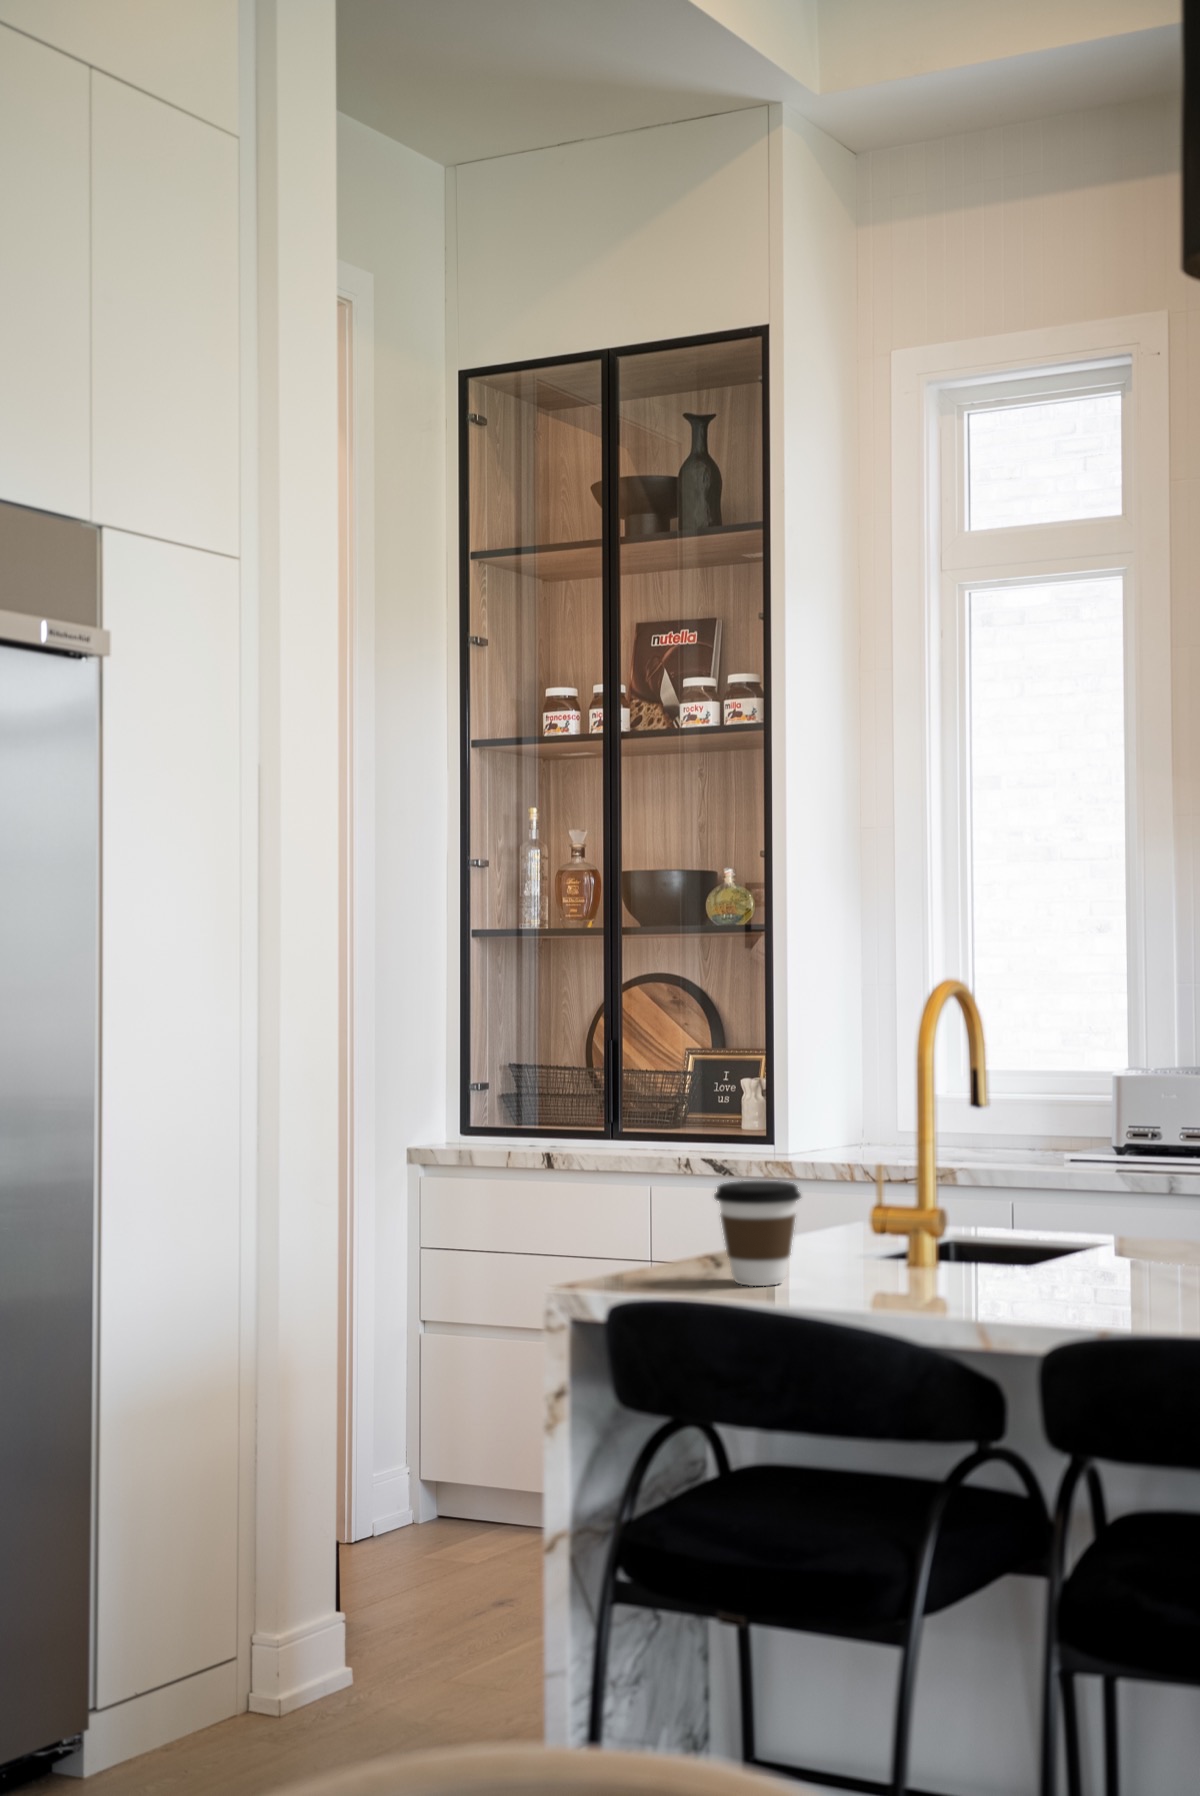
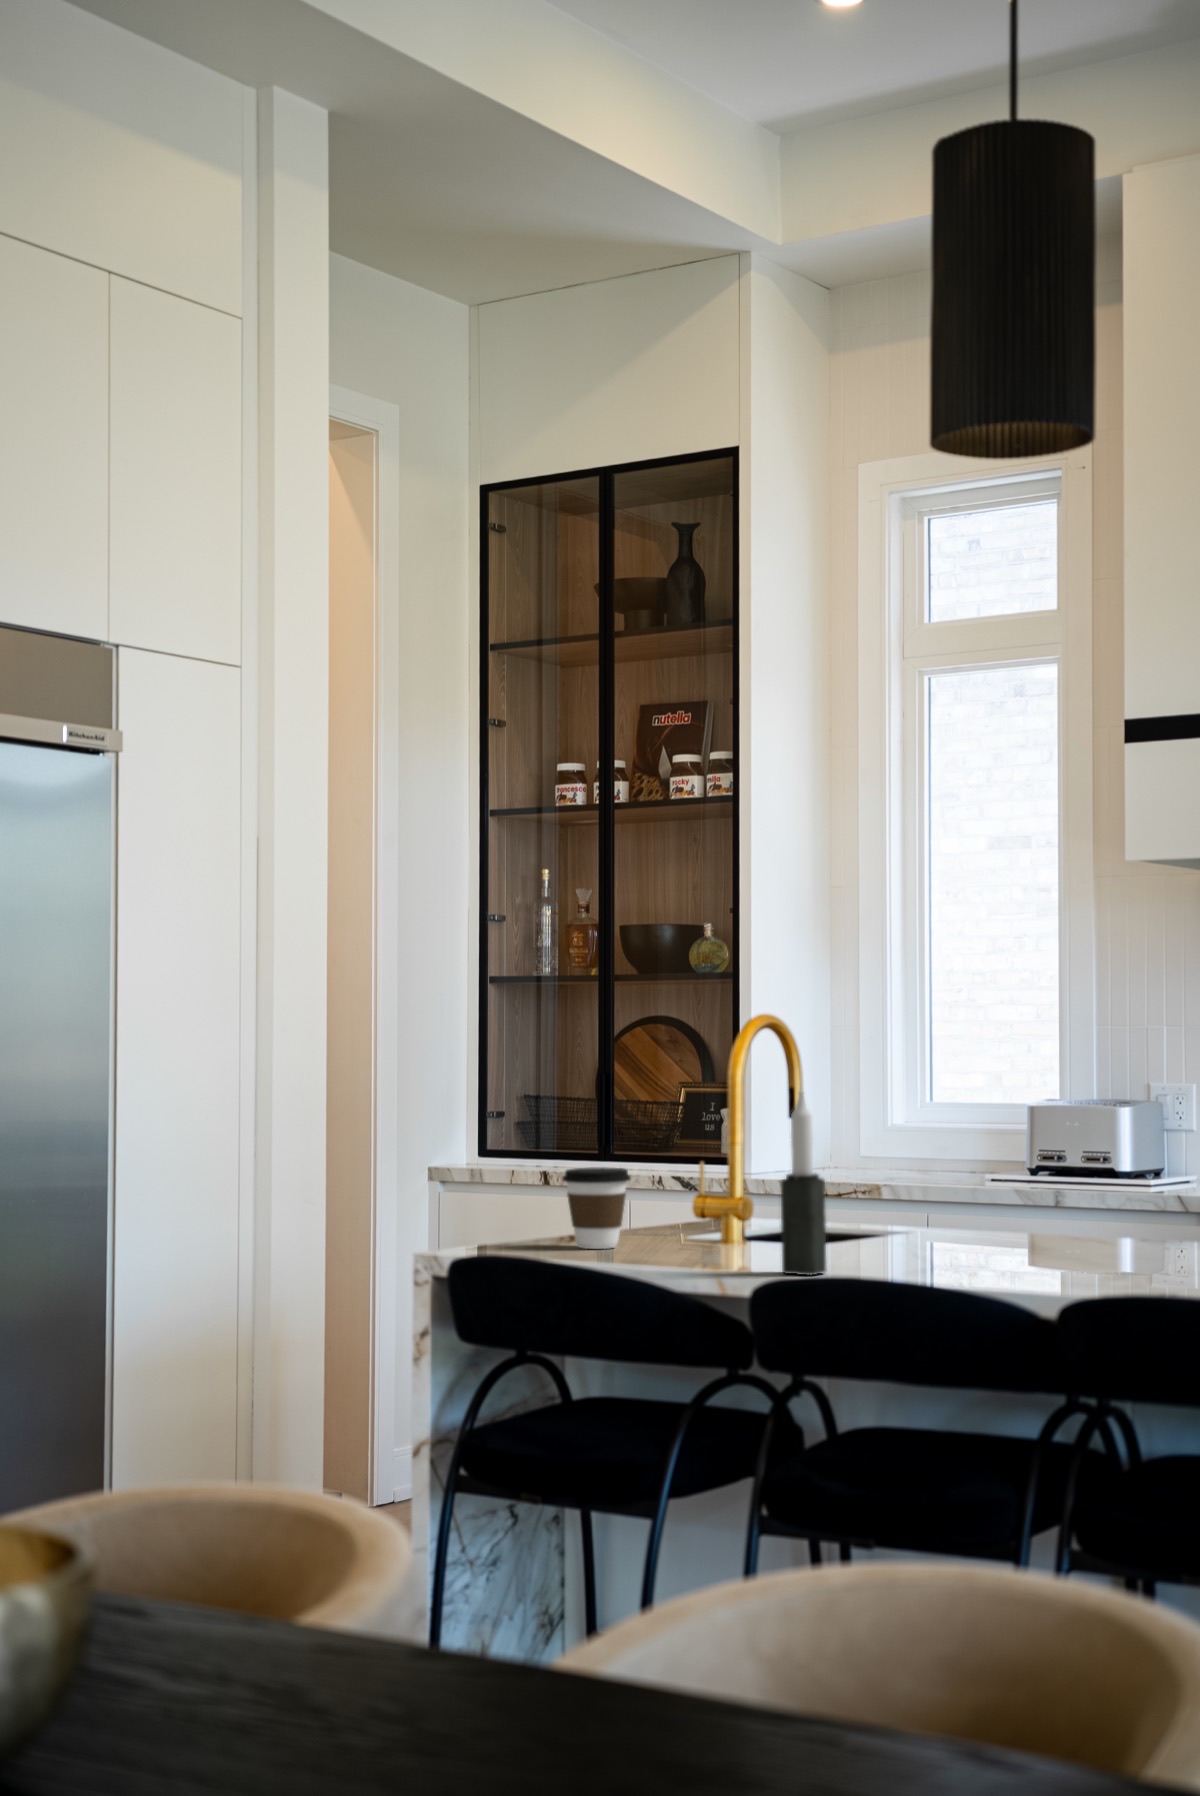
candle: none [1060,1093,1119,1333] -> present [781,1091,827,1275]

